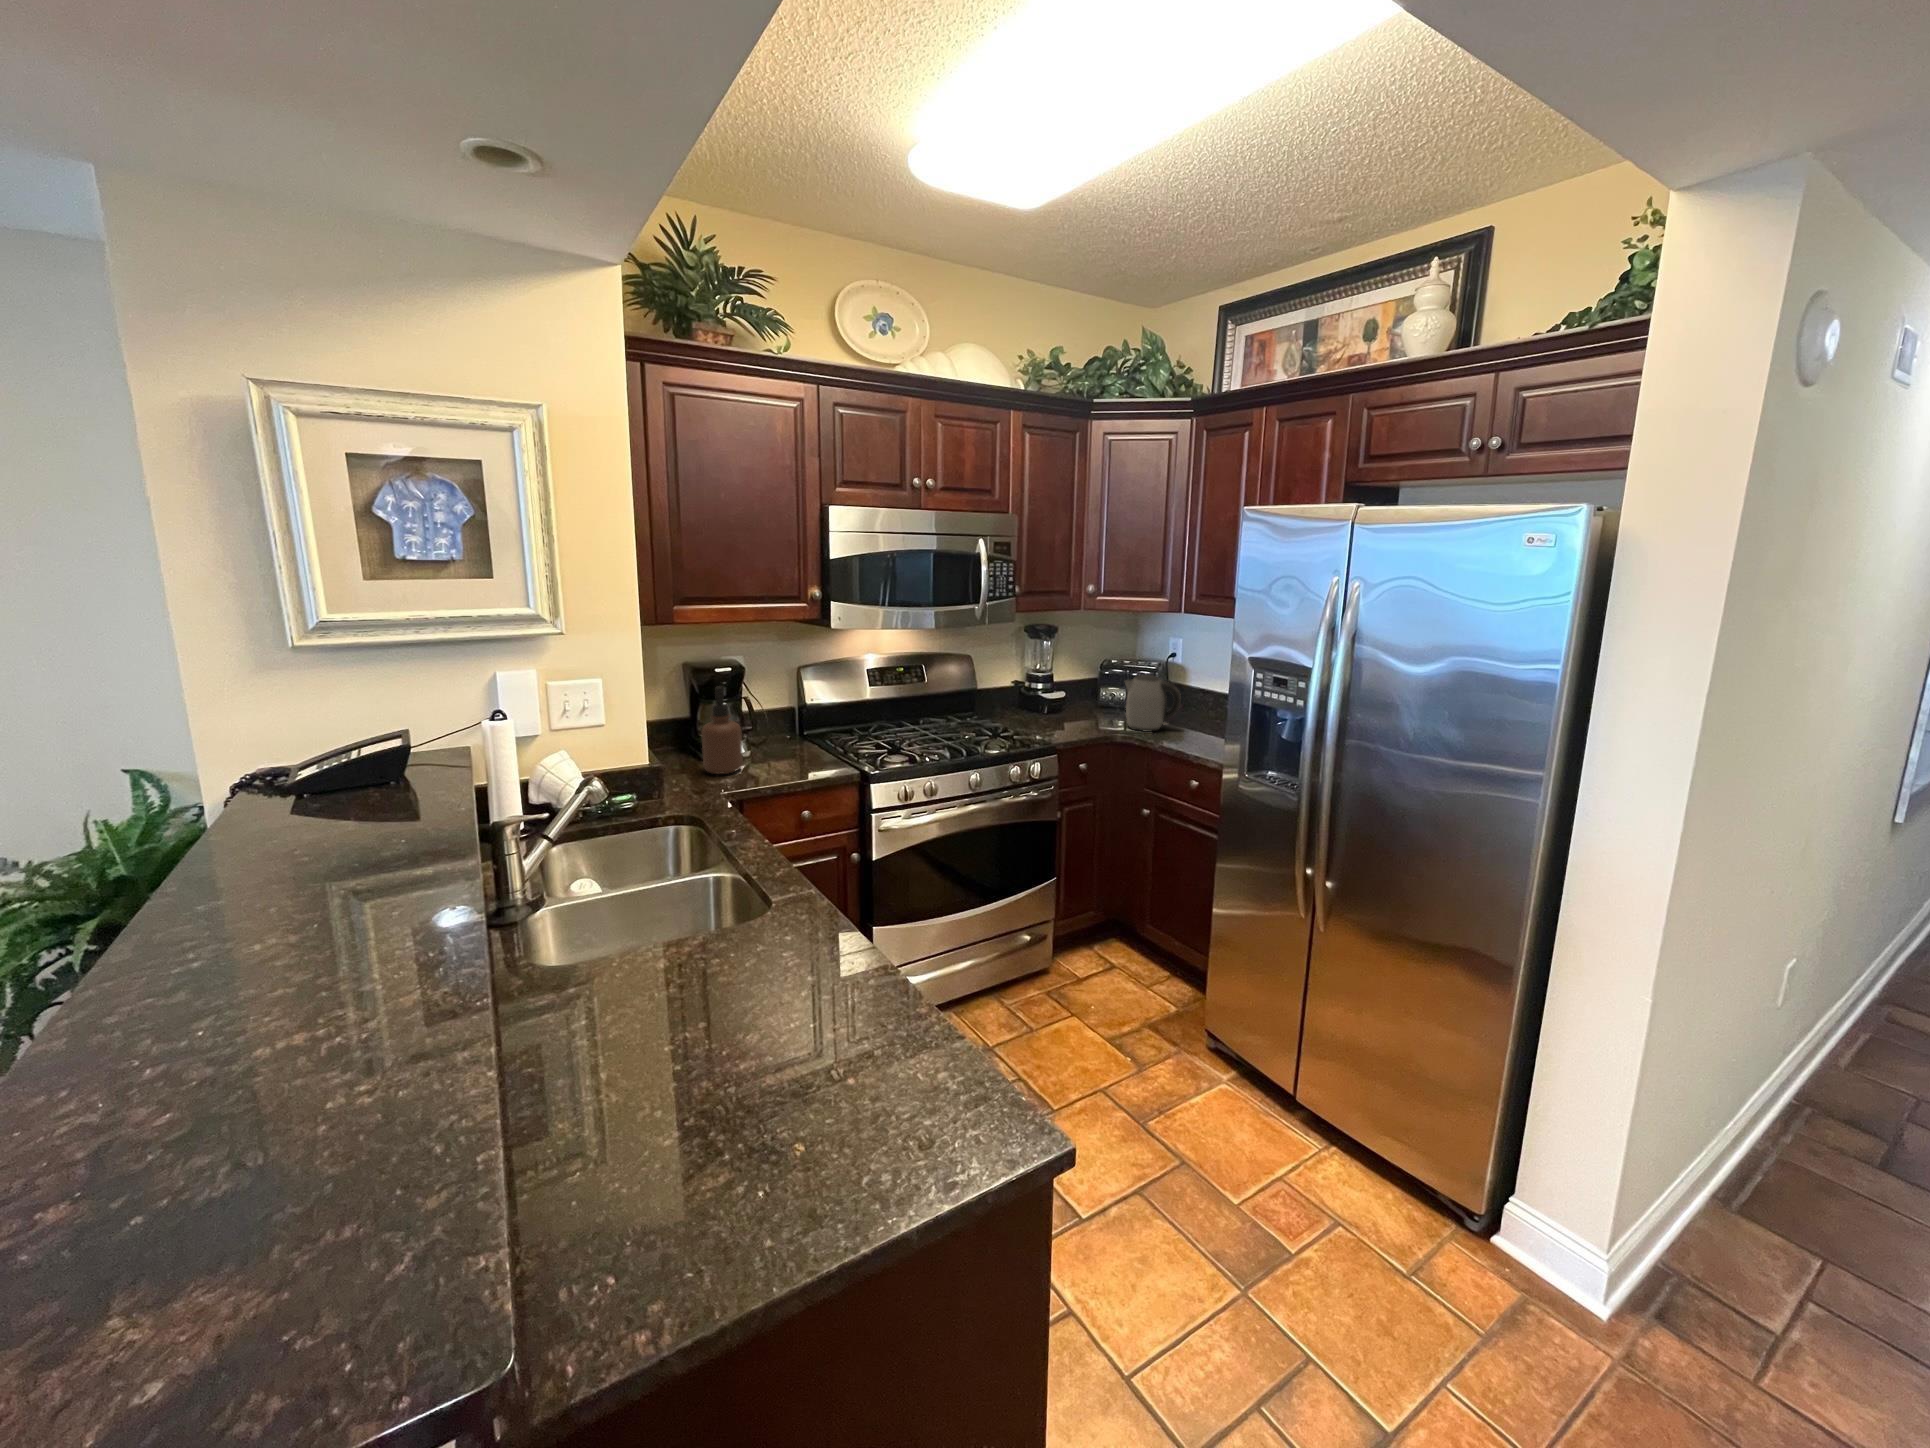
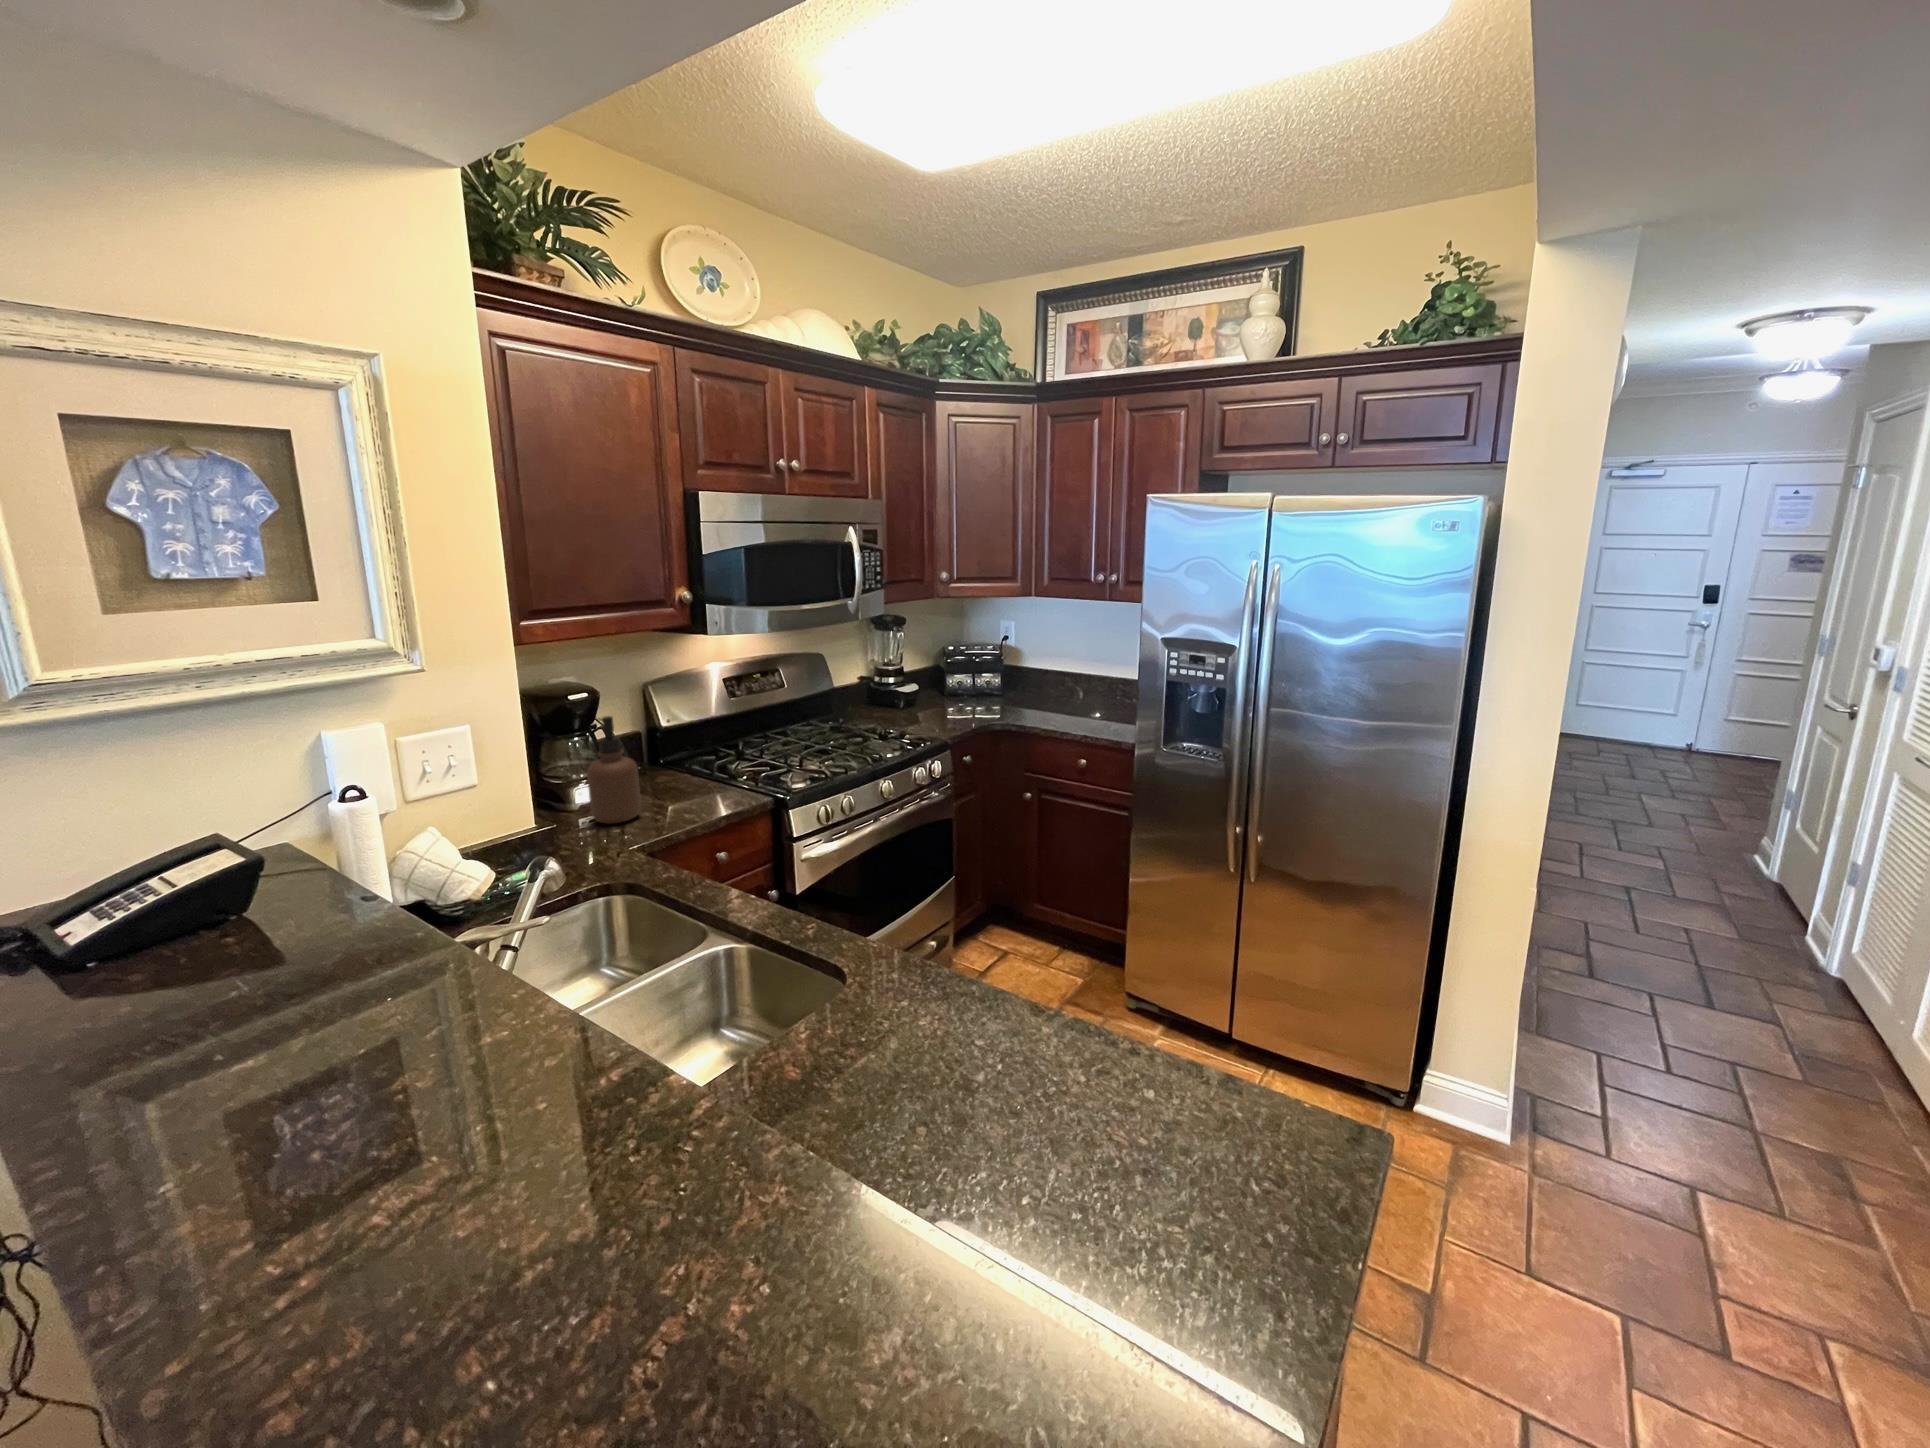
kettle: present [1125,675,1181,732] -> none [994,660,1049,717]

